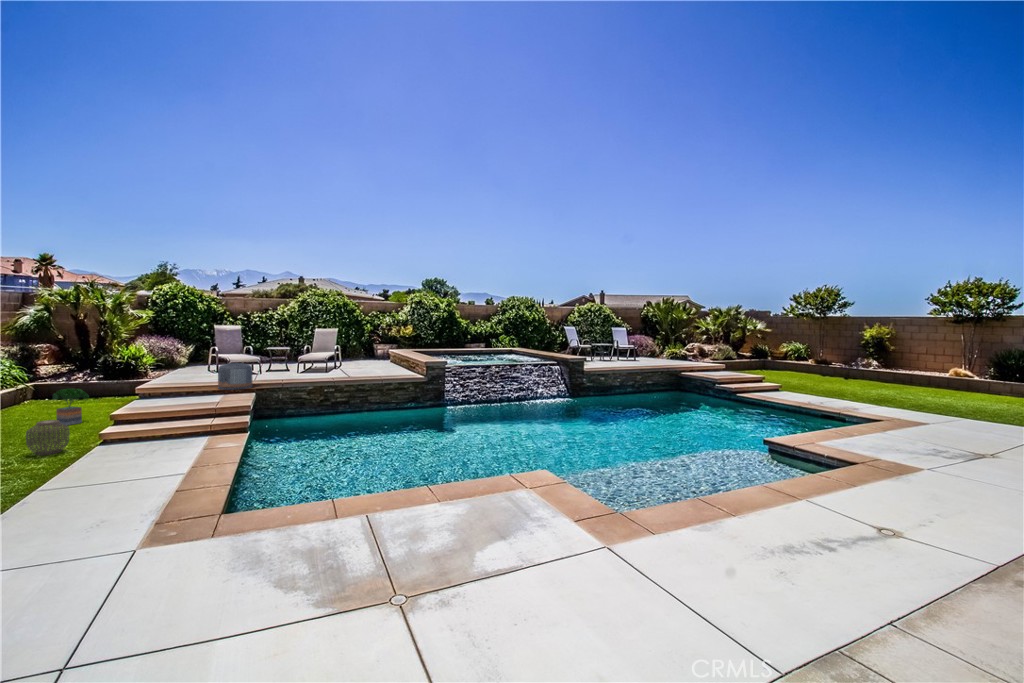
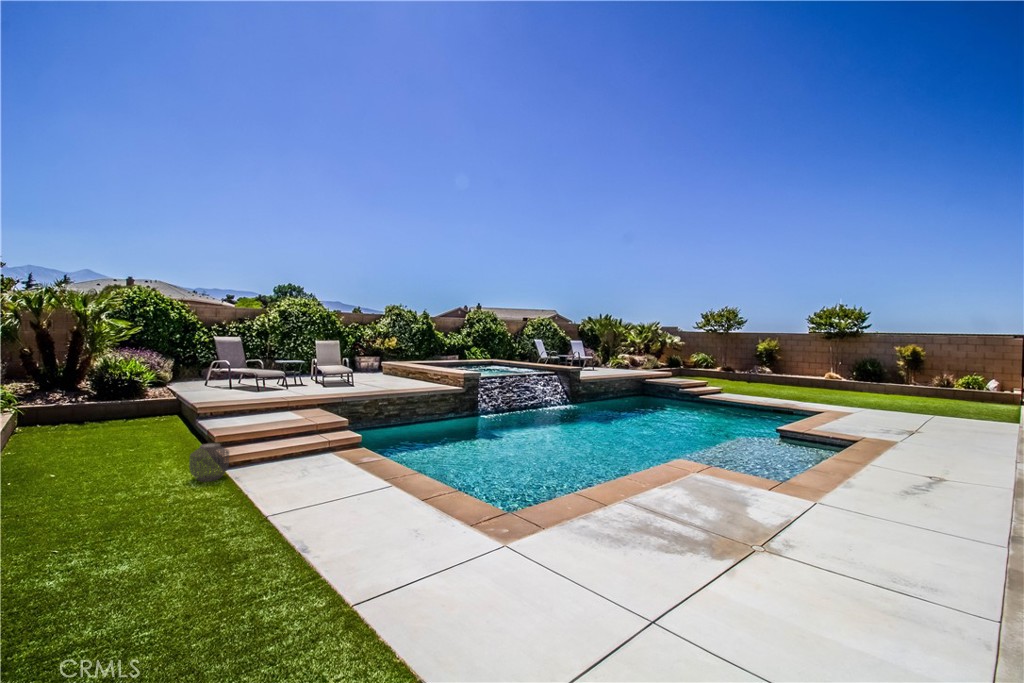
pouf: present [218,363,252,390] -> none [285,378,319,406]
potted tree: present [53,389,89,425] -> none [135,409,176,451]

